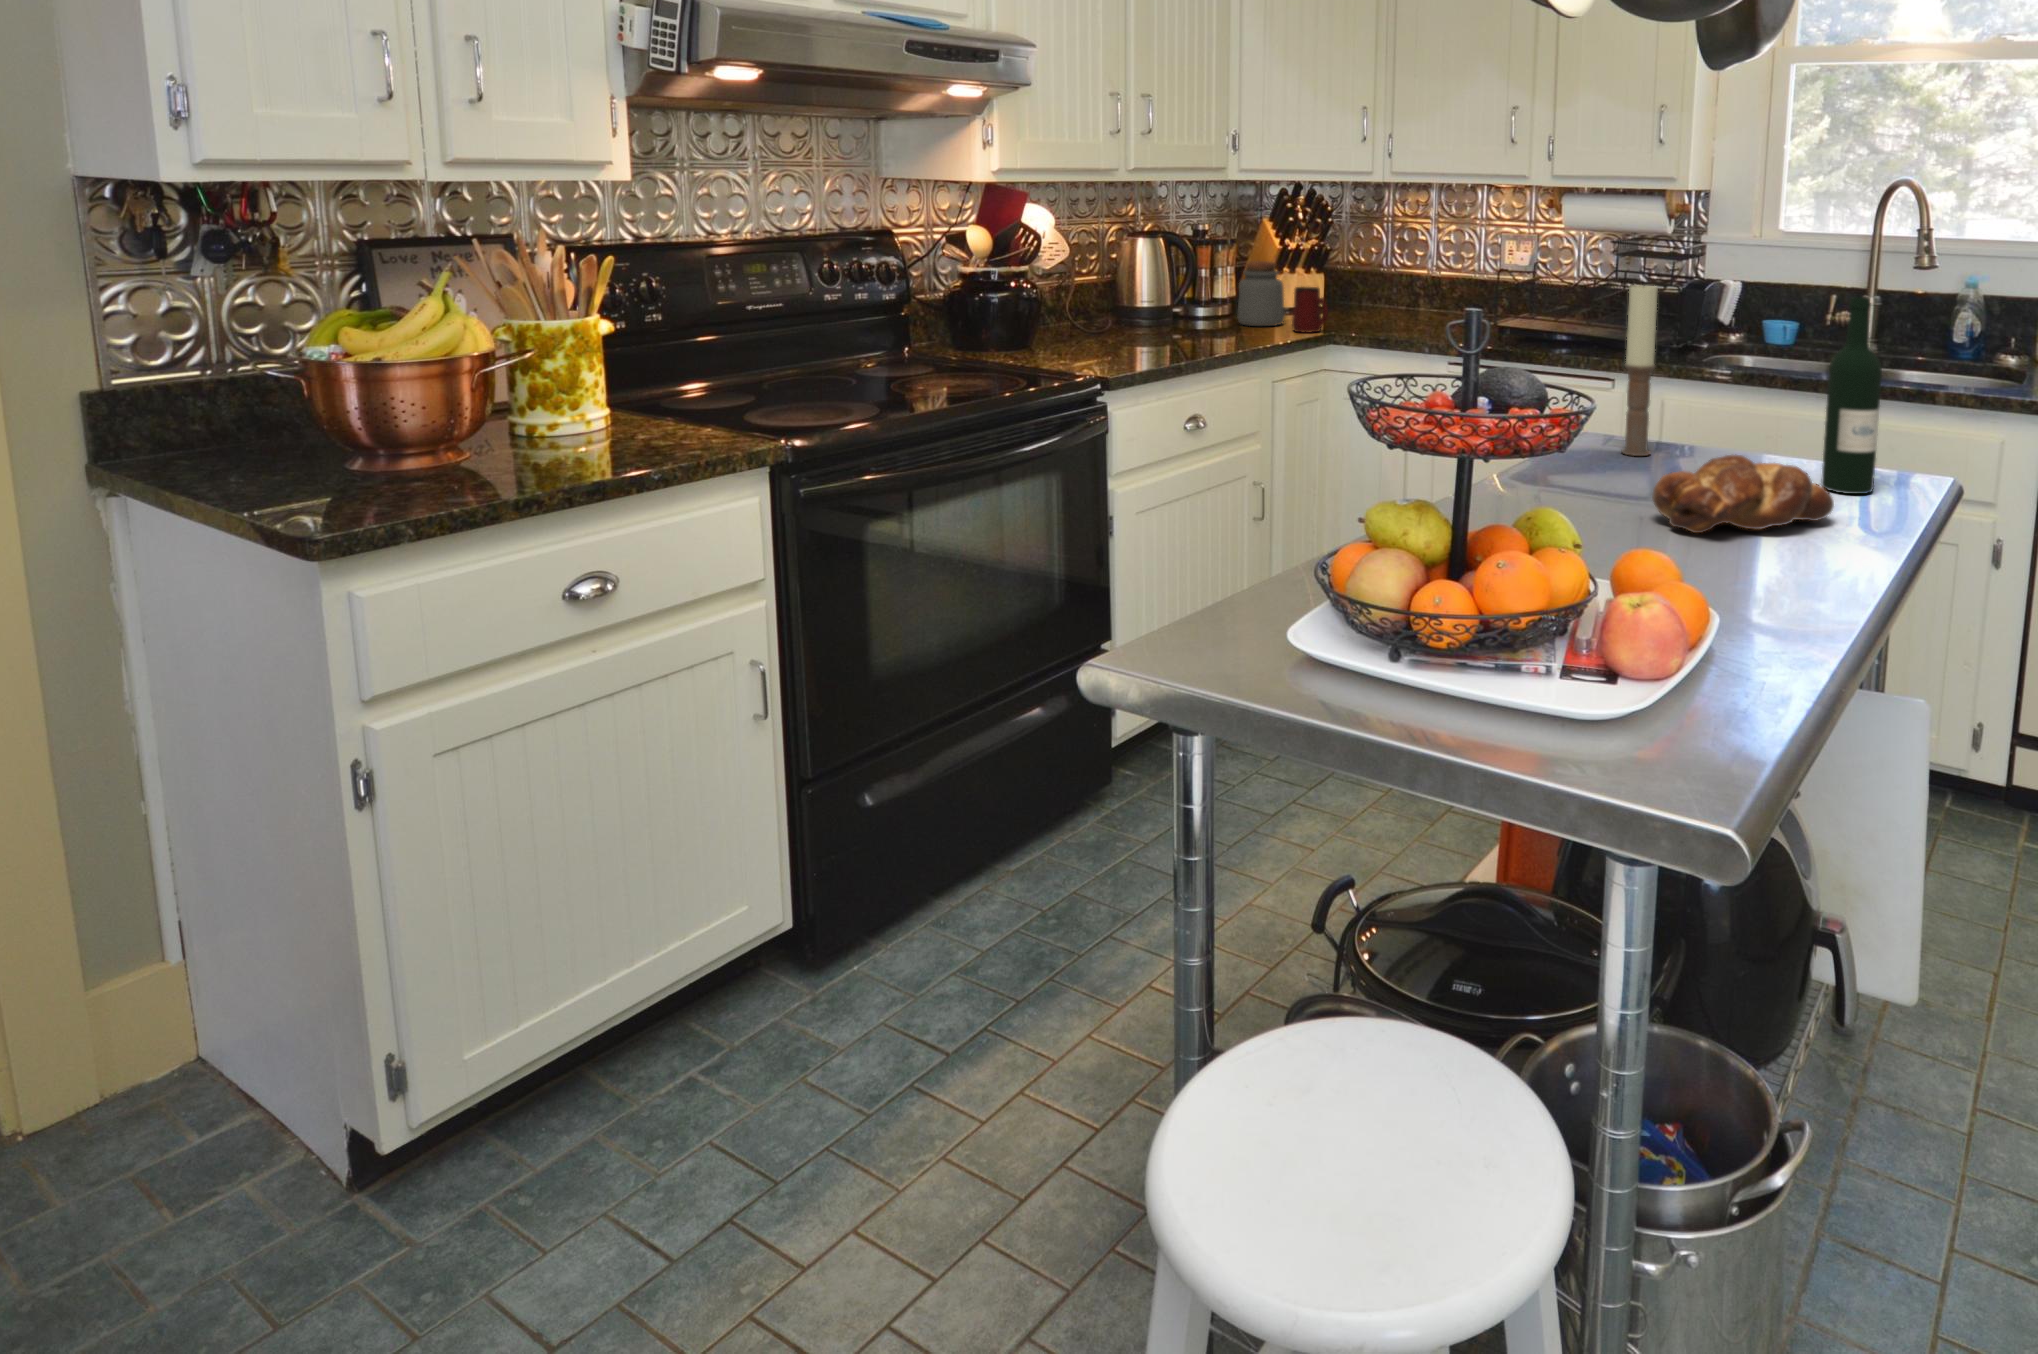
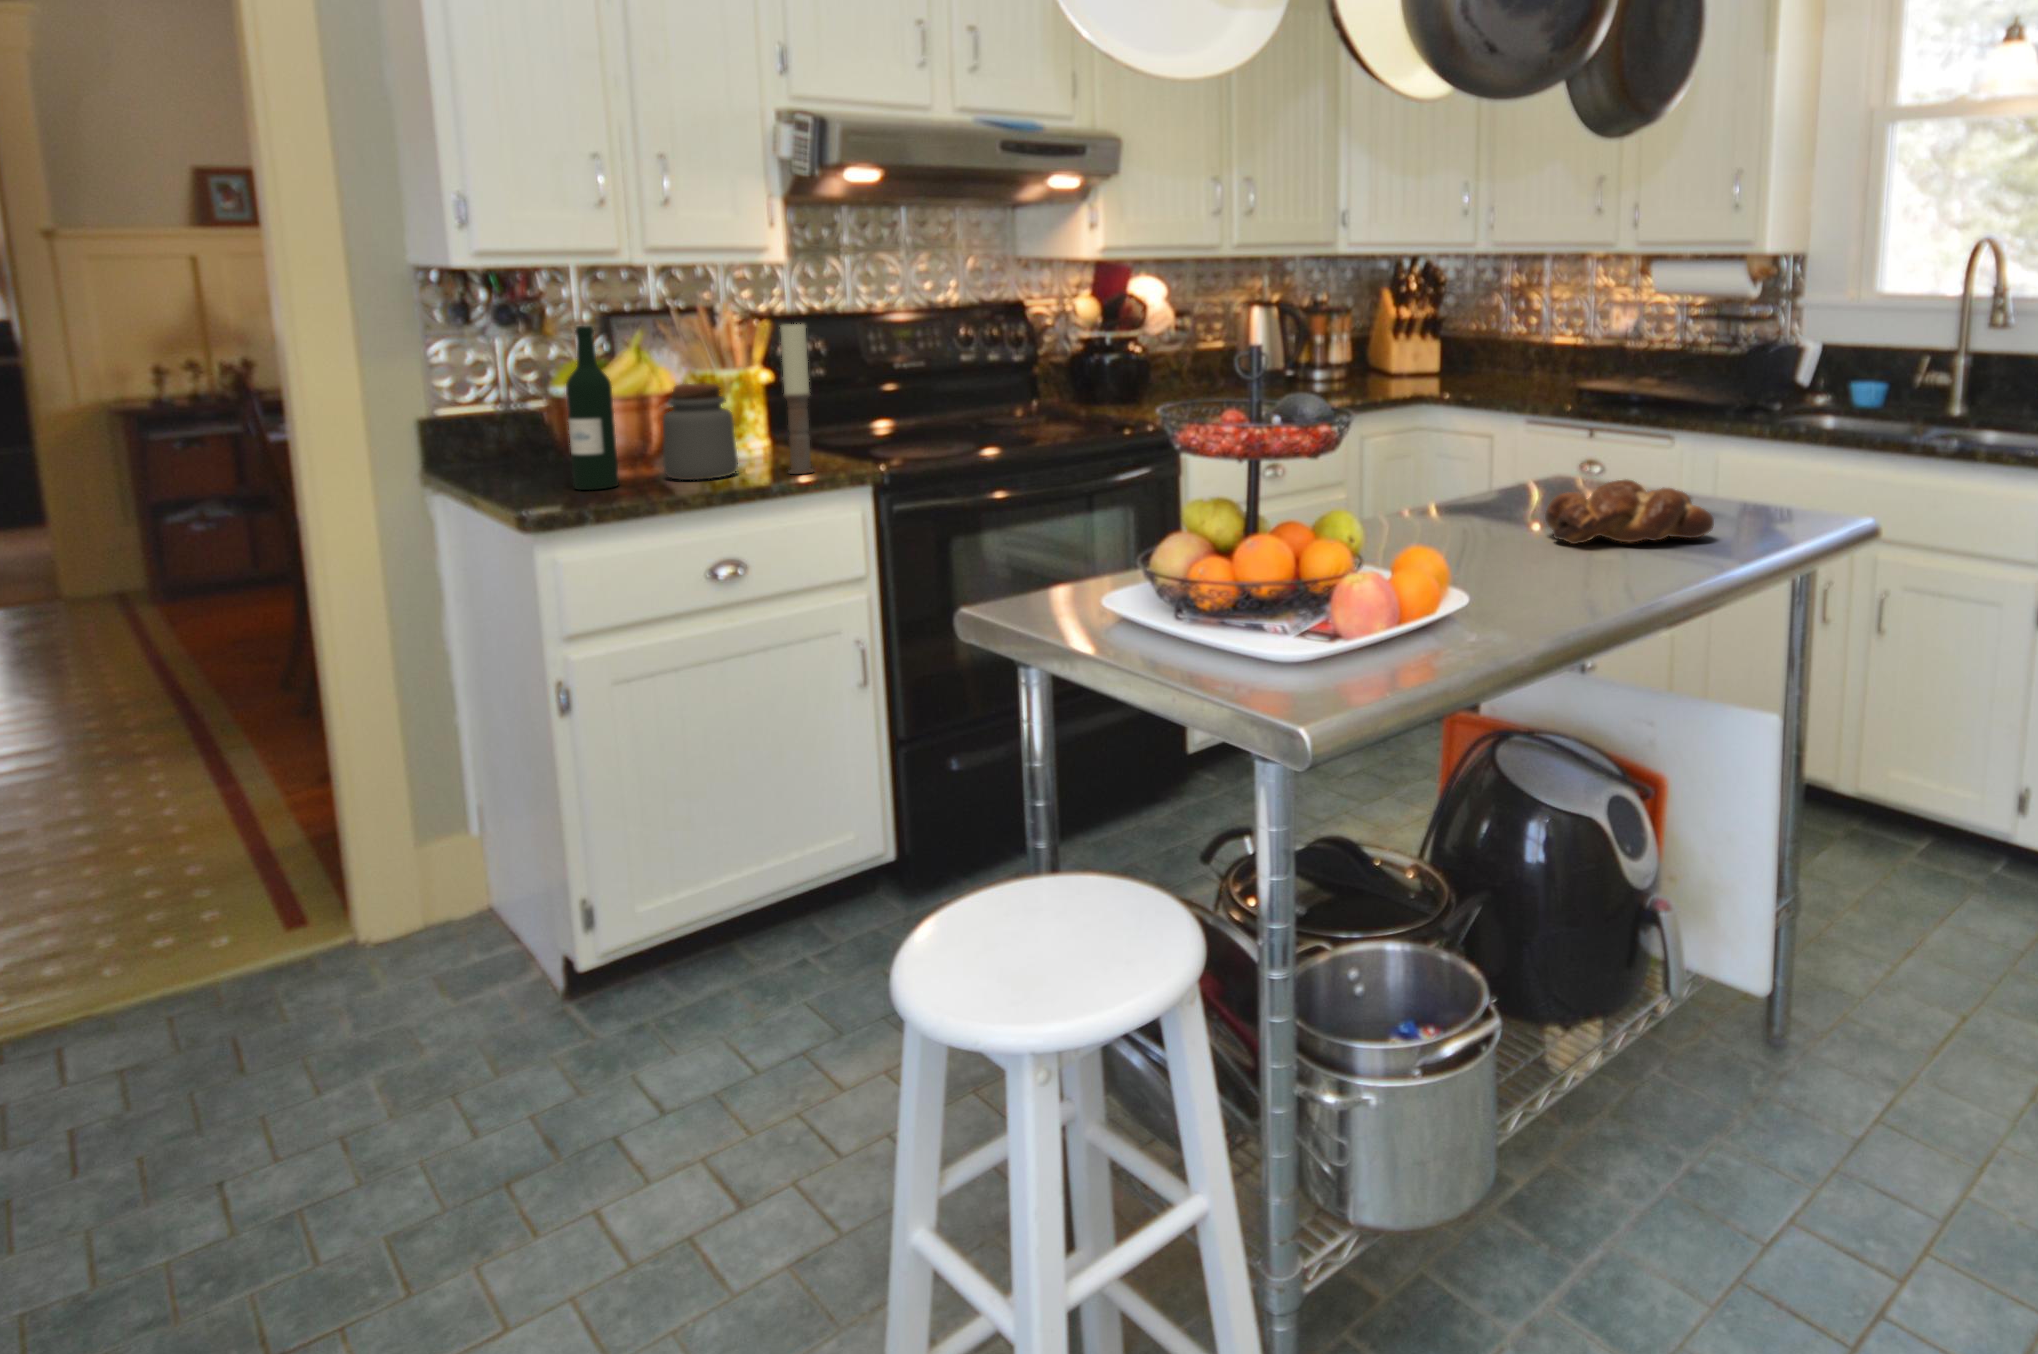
jar: present [1238,261,1285,326] -> present [663,383,738,480]
candle: present [1622,285,1657,456] -> present [781,323,814,474]
mug: present [1292,287,1328,333] -> none [1381,356,1413,398]
wine bottle: present [1822,297,1882,494] -> present [566,326,619,490]

